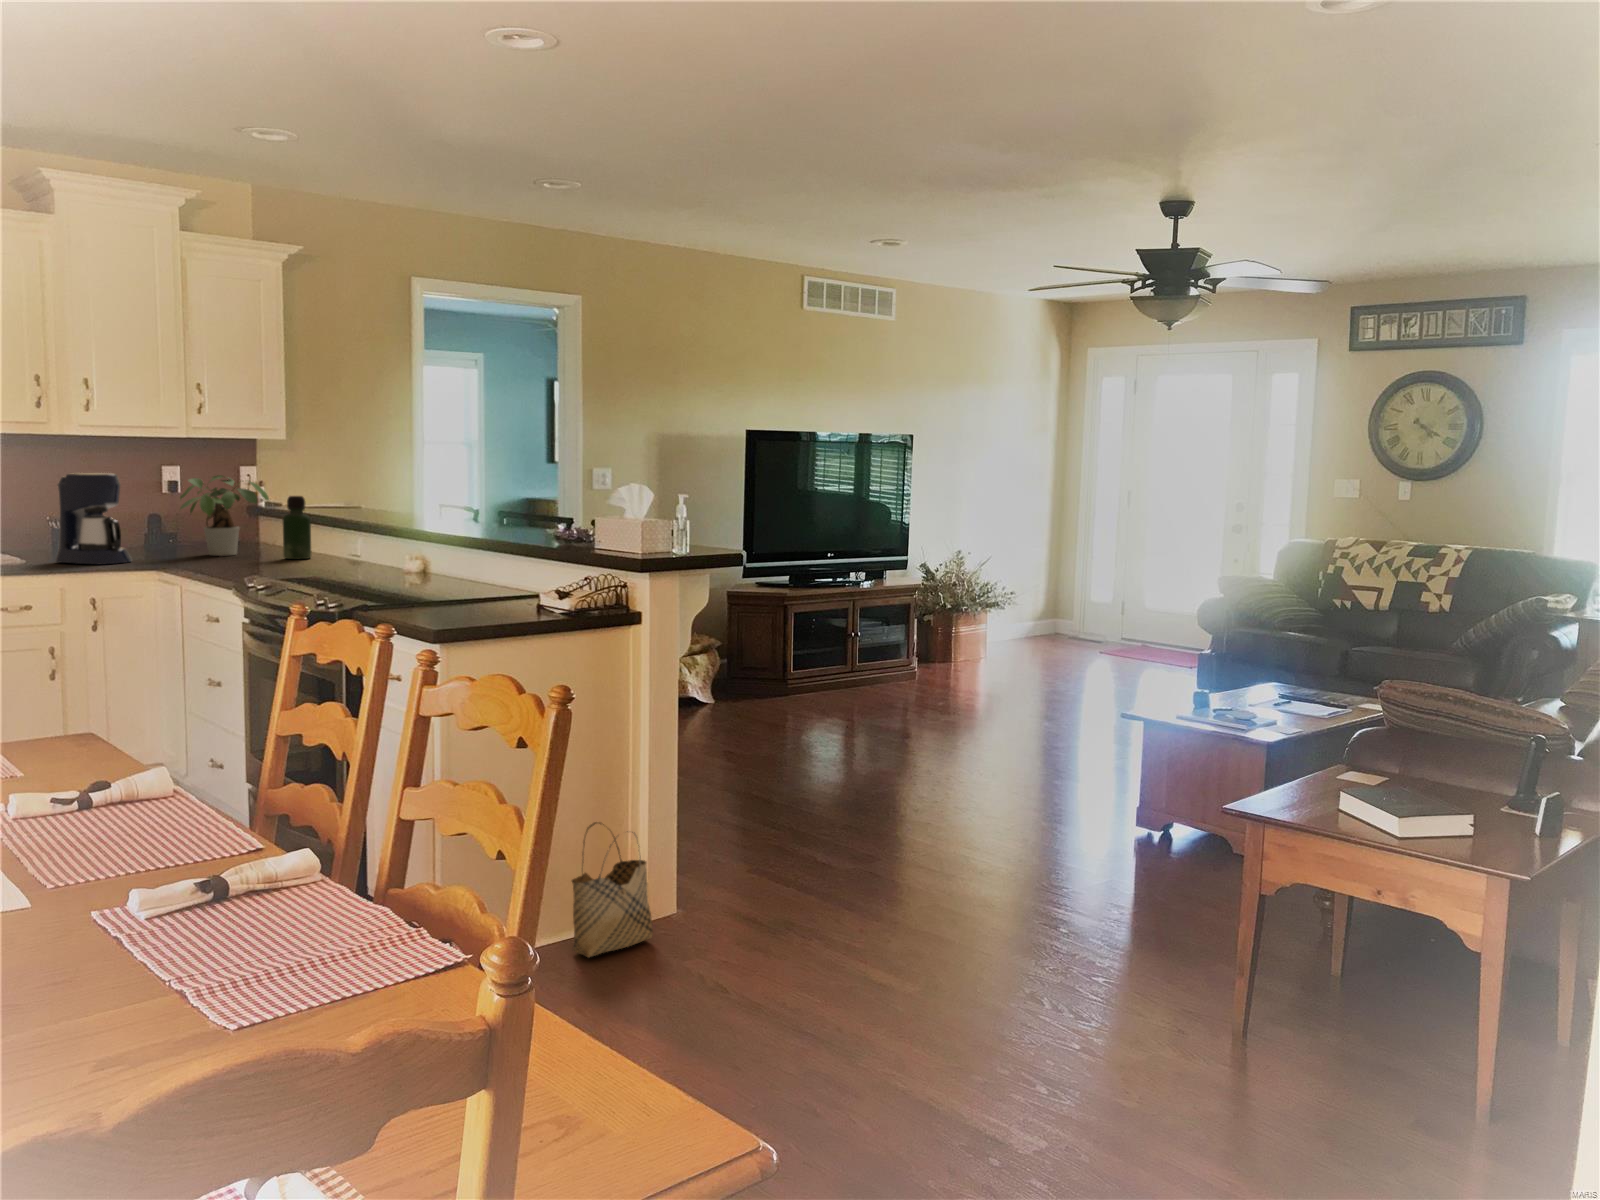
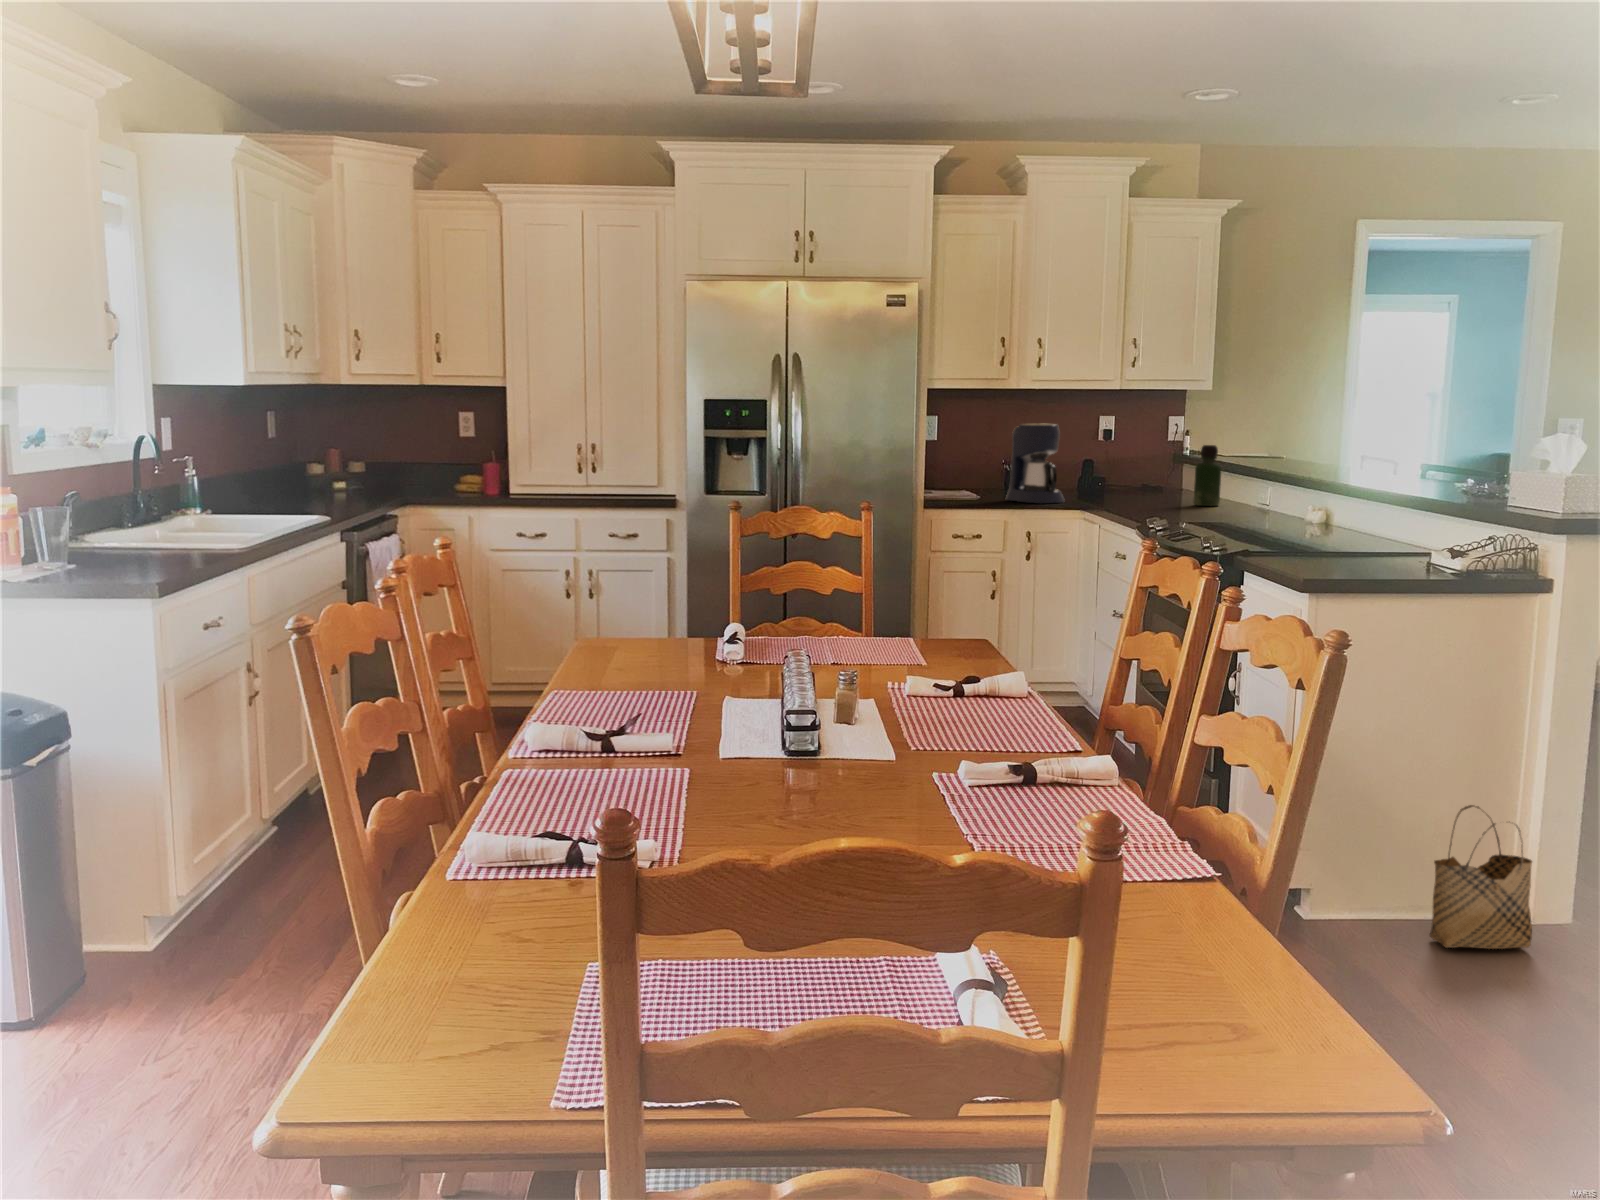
potted plant: present [180,475,269,556] -> none [1107,425,1187,500]

